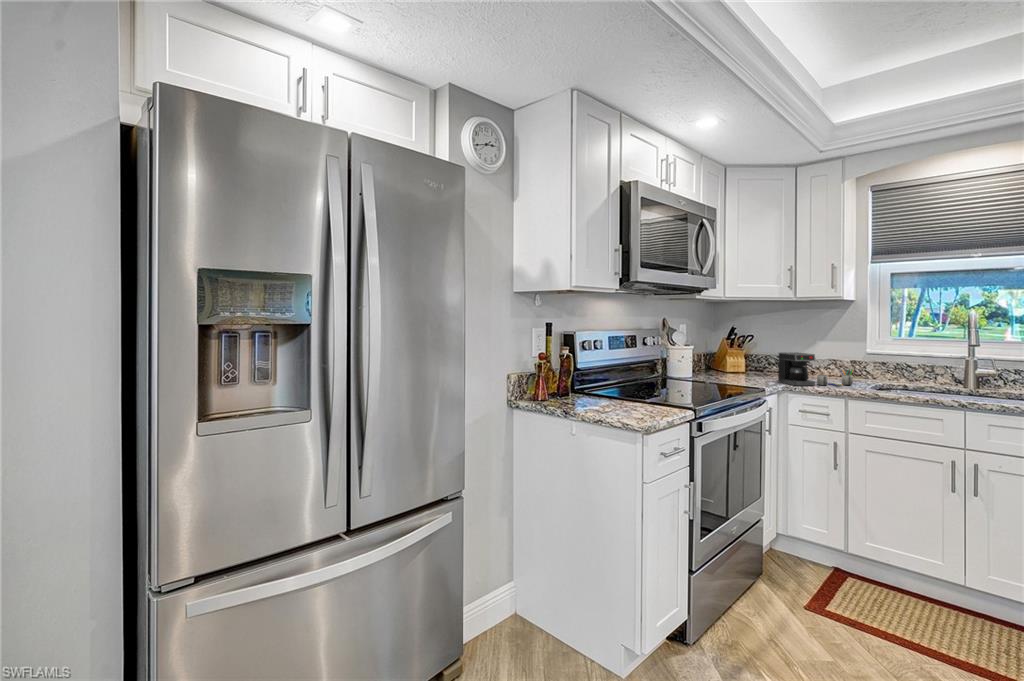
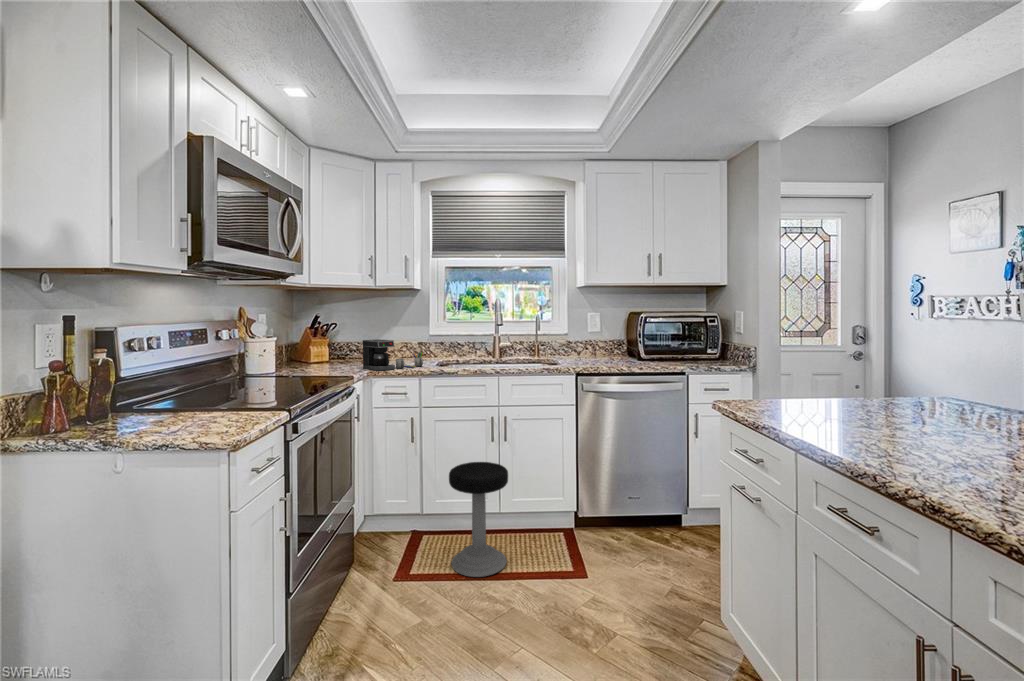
stool: none [878,506,974,657] -> present [449,462,508,577]

